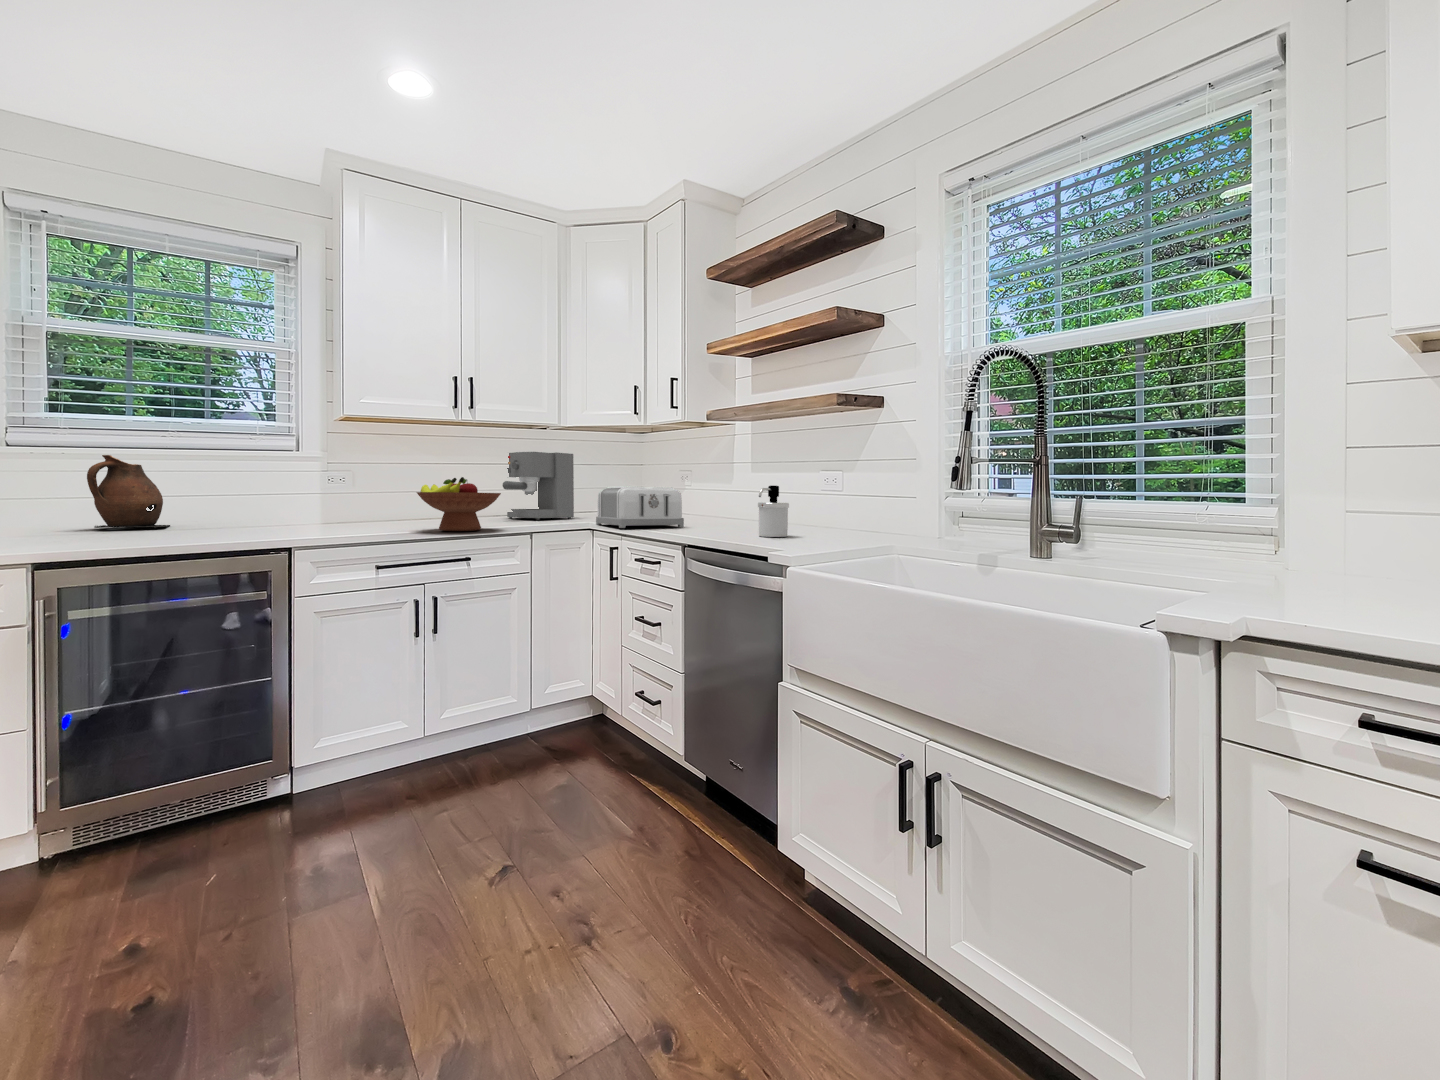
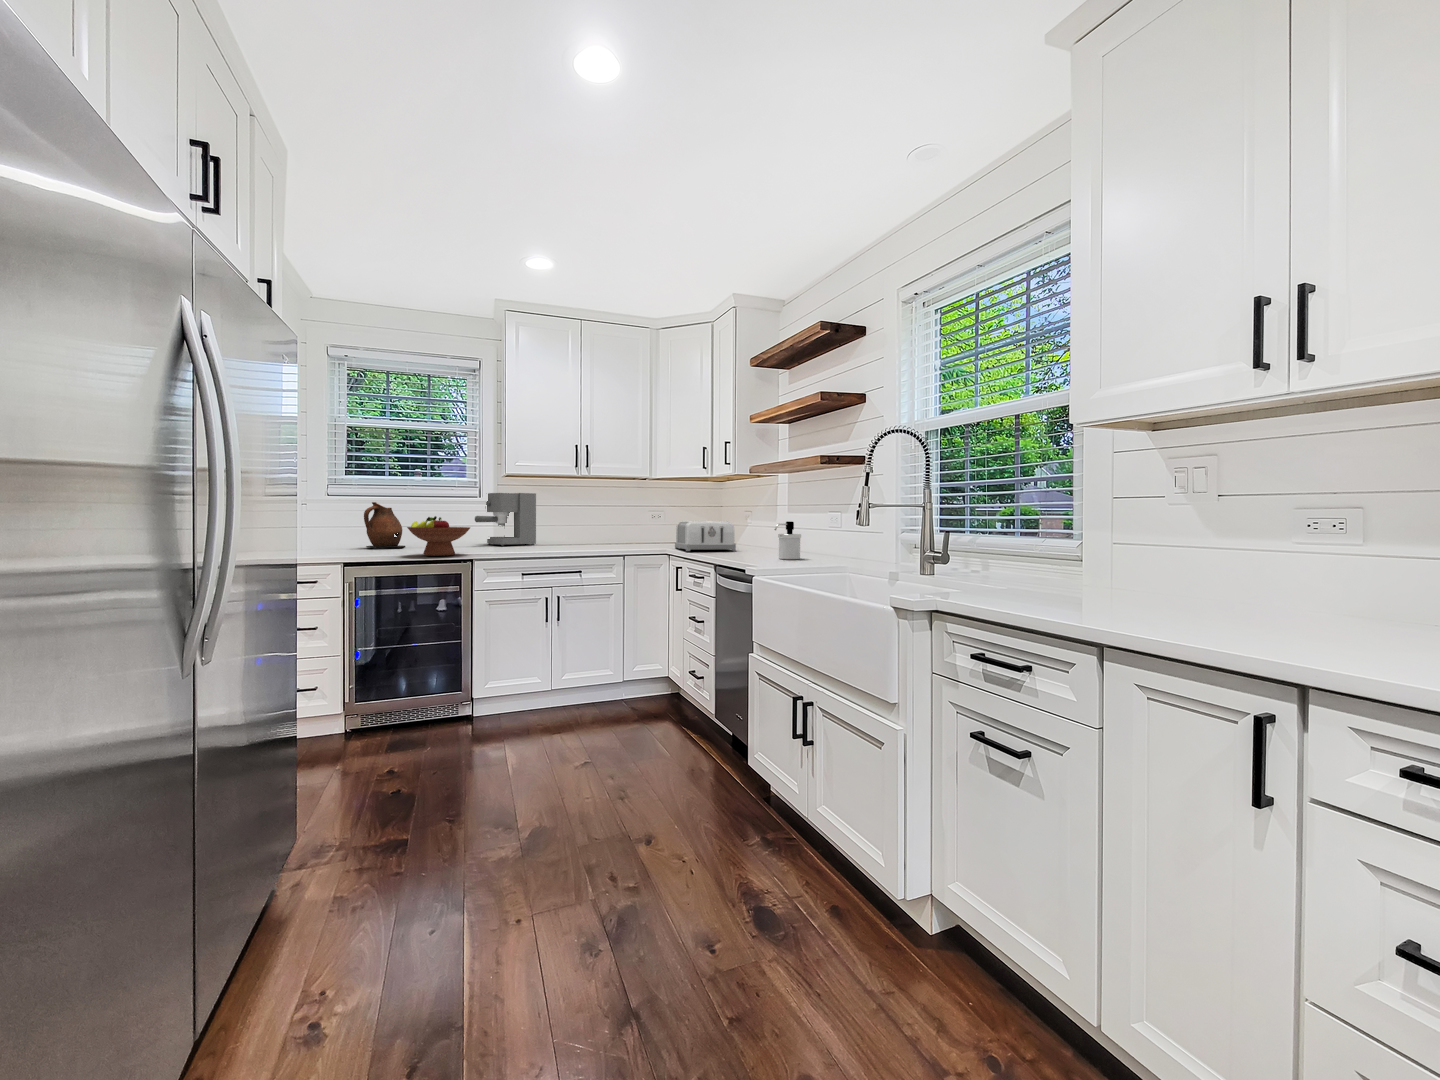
coffee maker: present [503,452,574,520] -> present [475,493,536,546]
fruit bowl: present [417,477,501,531] -> present [407,516,470,556]

